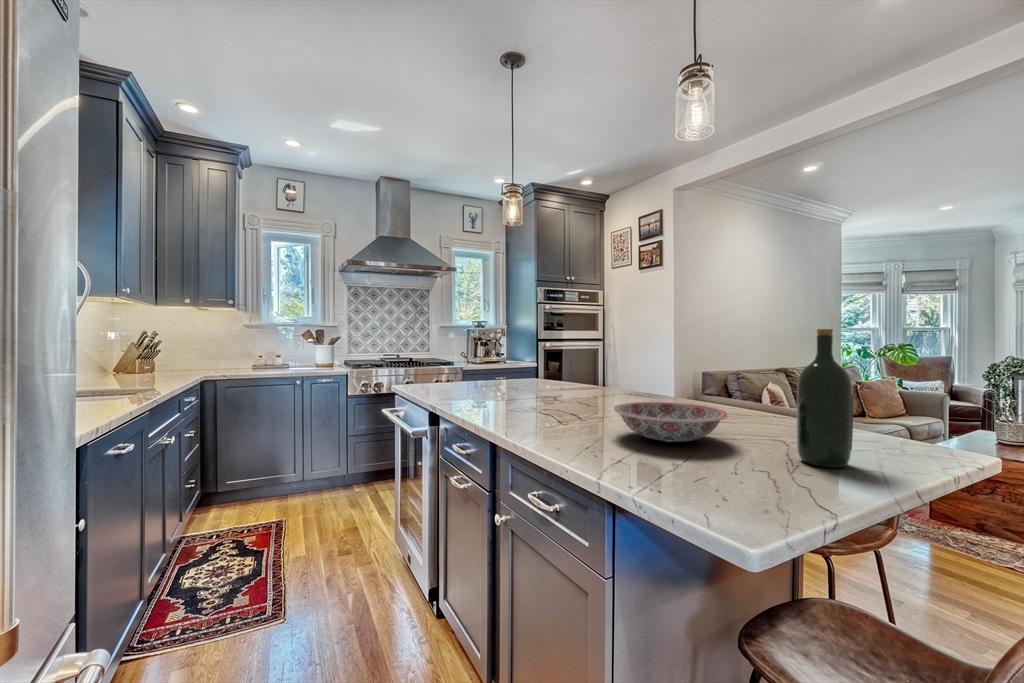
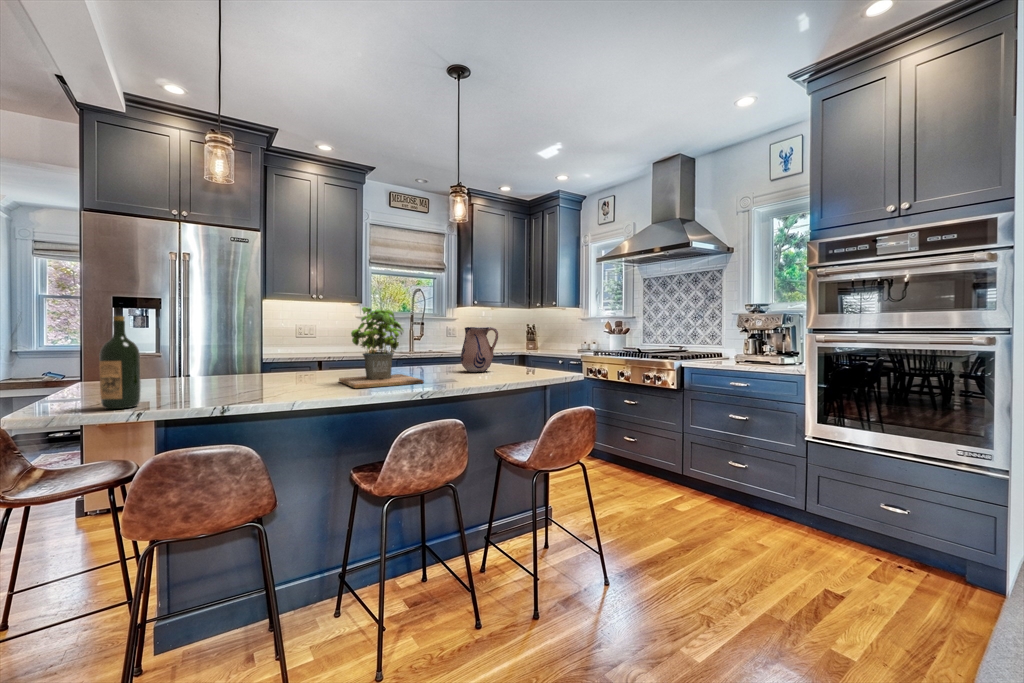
potted plant: none [528,316,630,412] -> present [339,307,423,388]
ceramic pitcher: none [477,339,511,388] -> present [461,327,498,372]
ceramic bowl: present [614,402,728,442] -> none [180,370,267,393]

